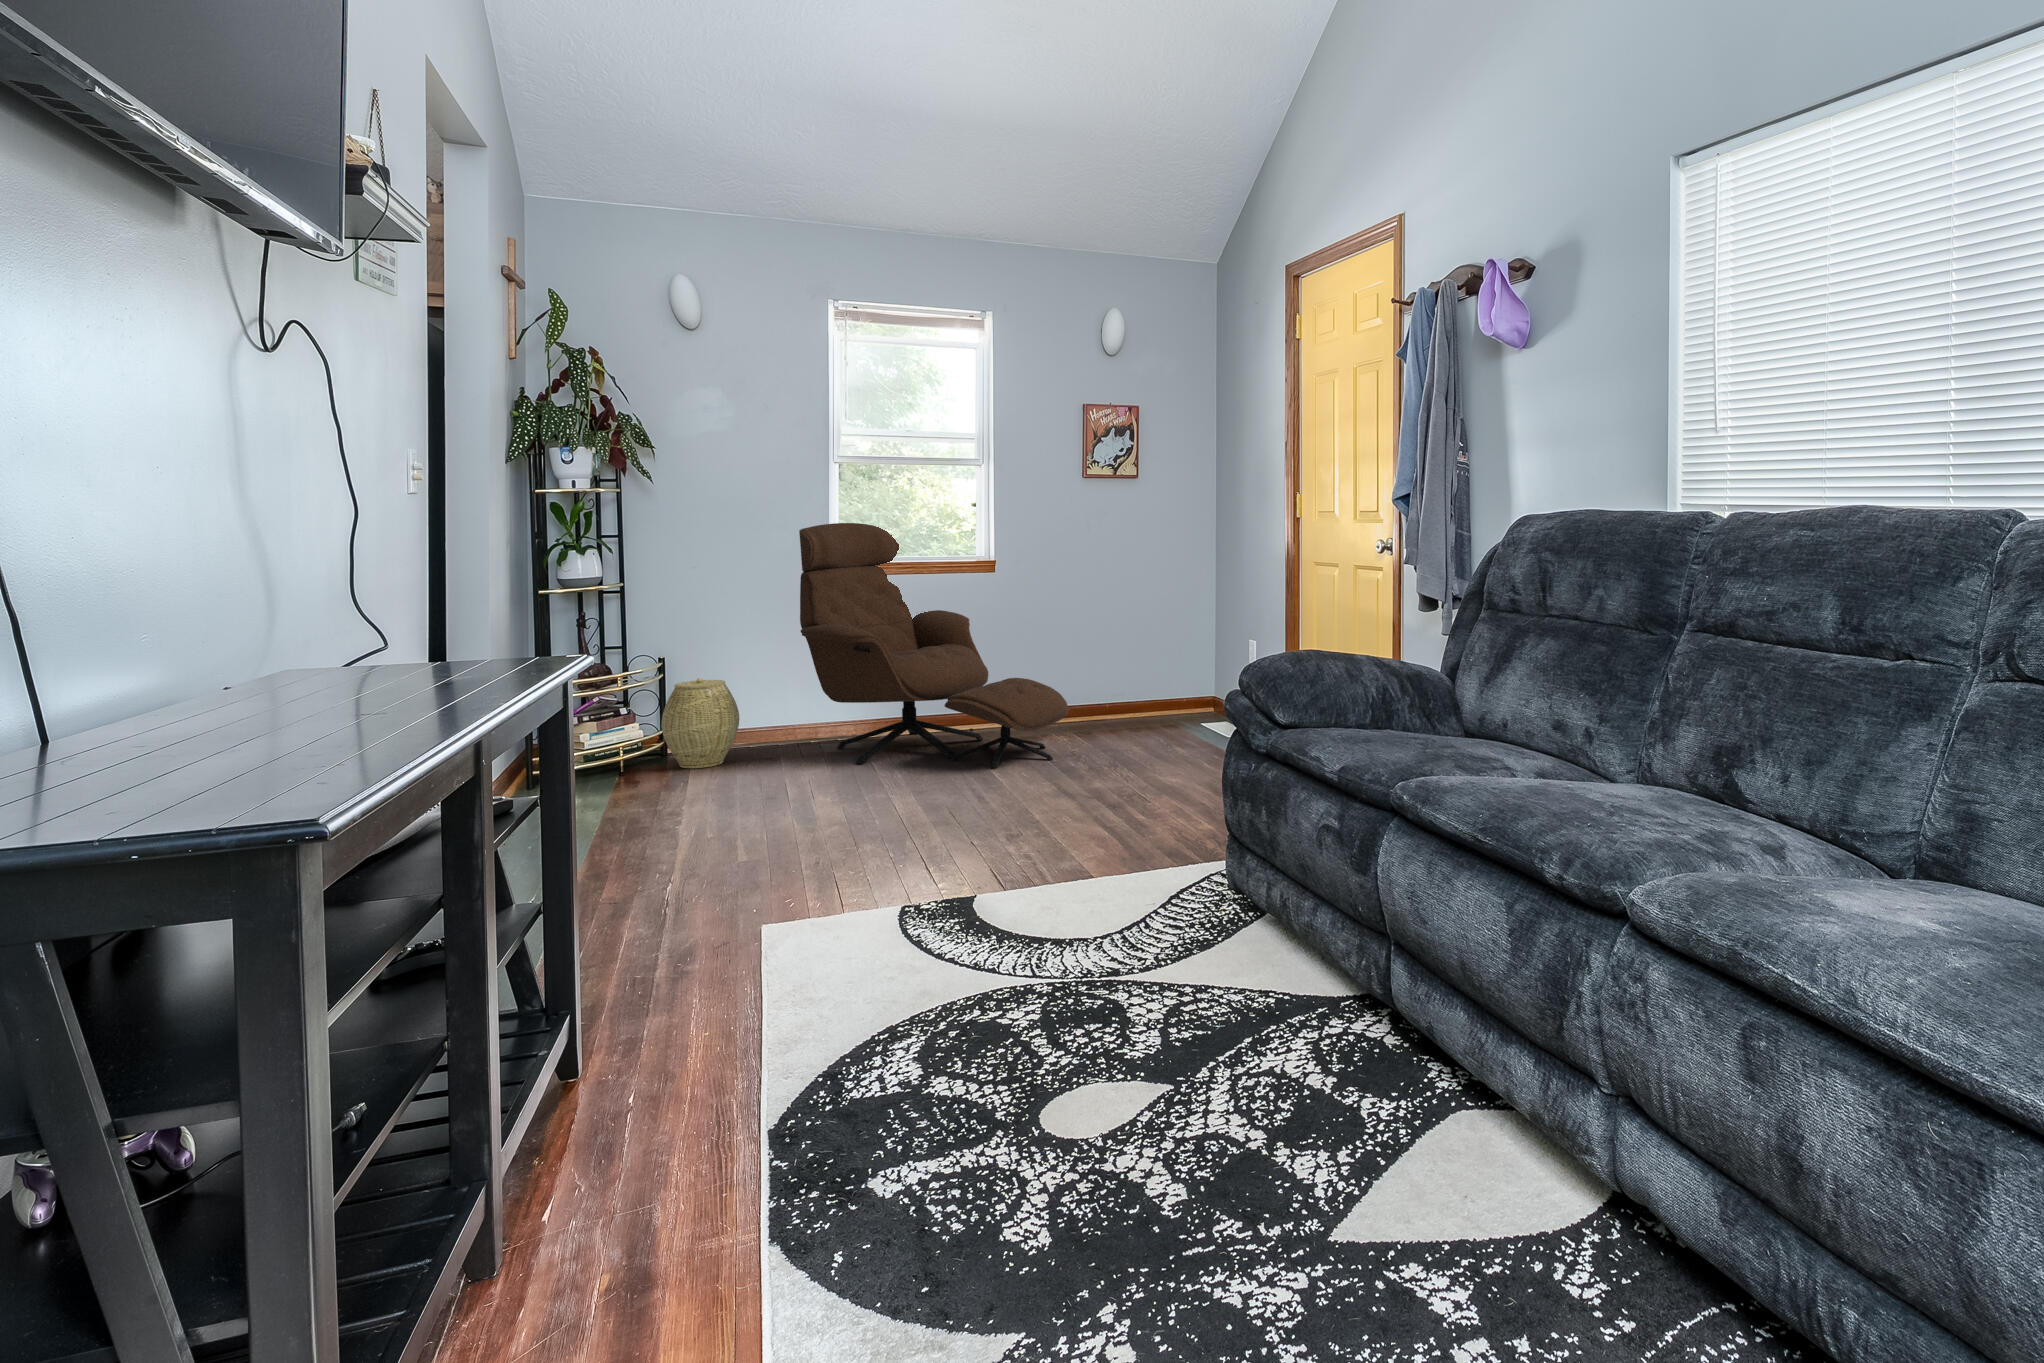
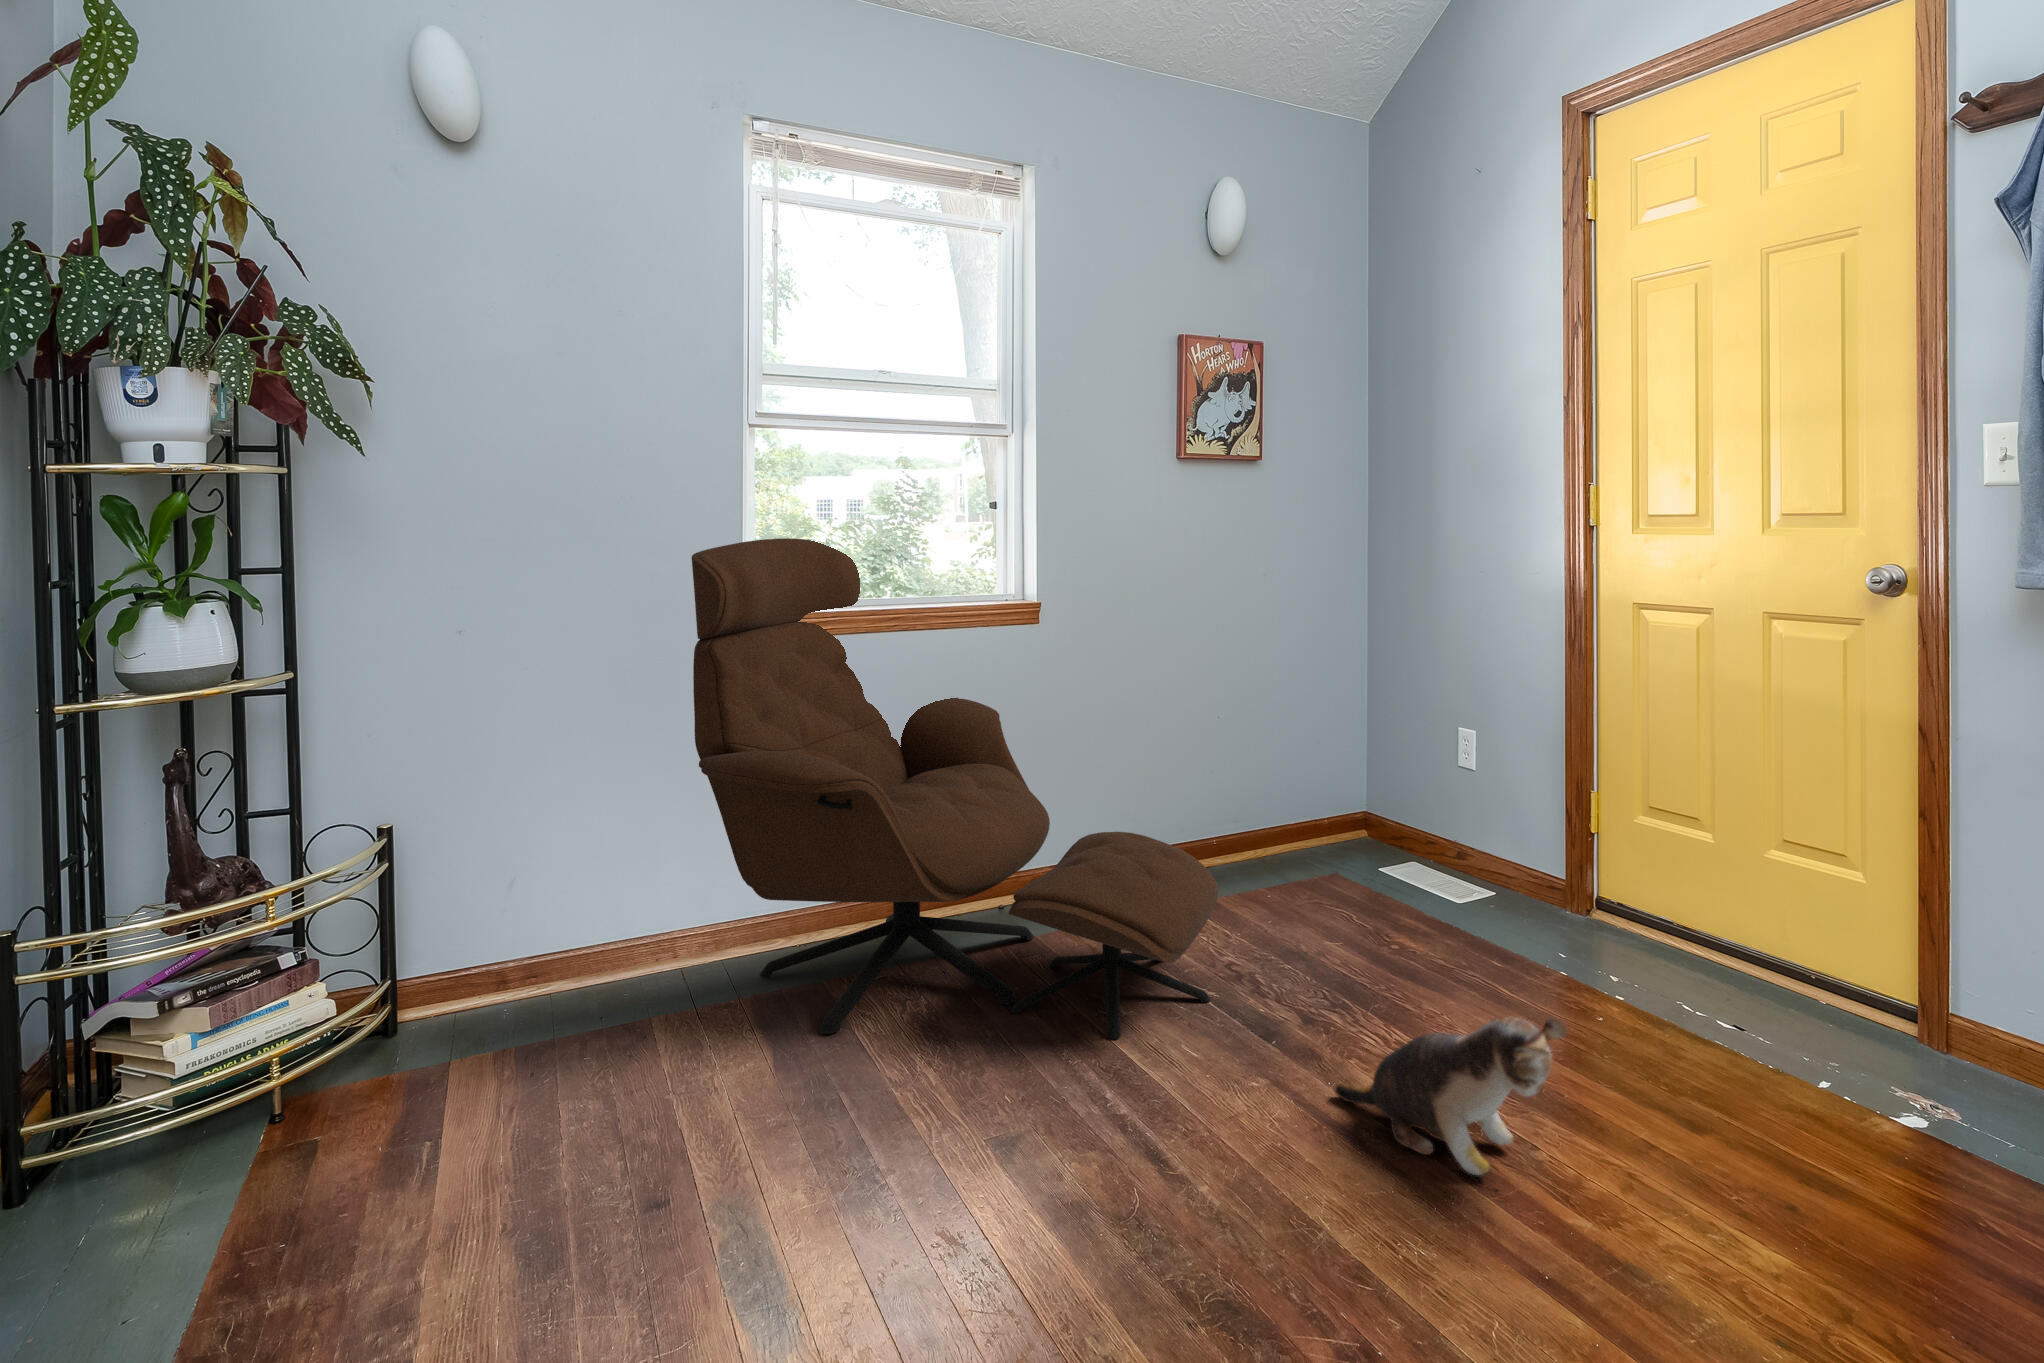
woven basket: present [661,678,739,768] -> none [386,866,563,1070]
plush toy: none [1078,731,1151,803] -> present [1335,1016,1567,1175]

